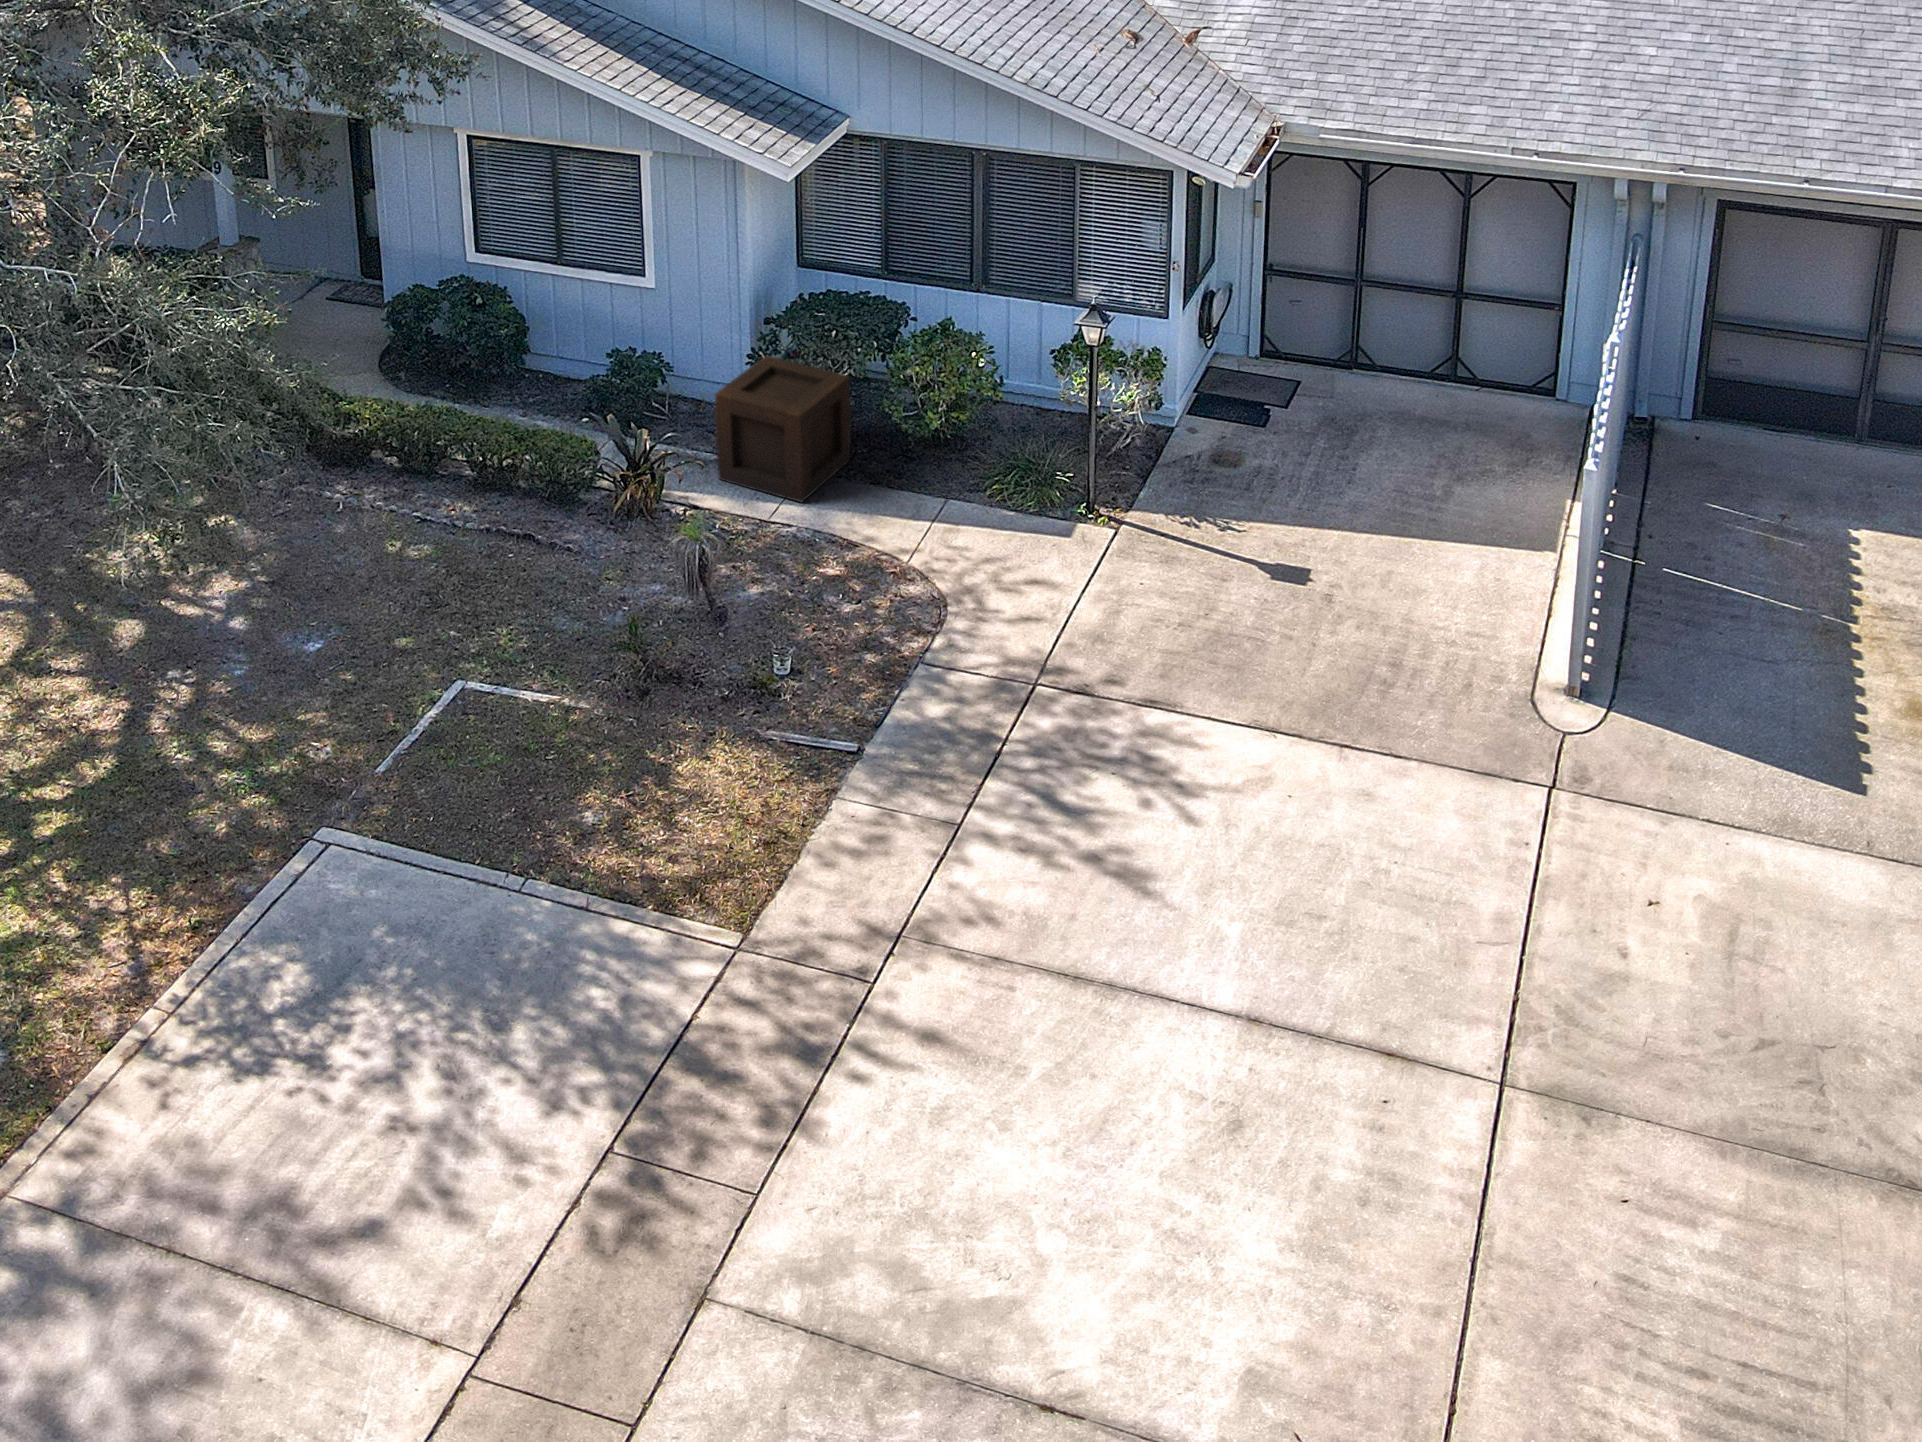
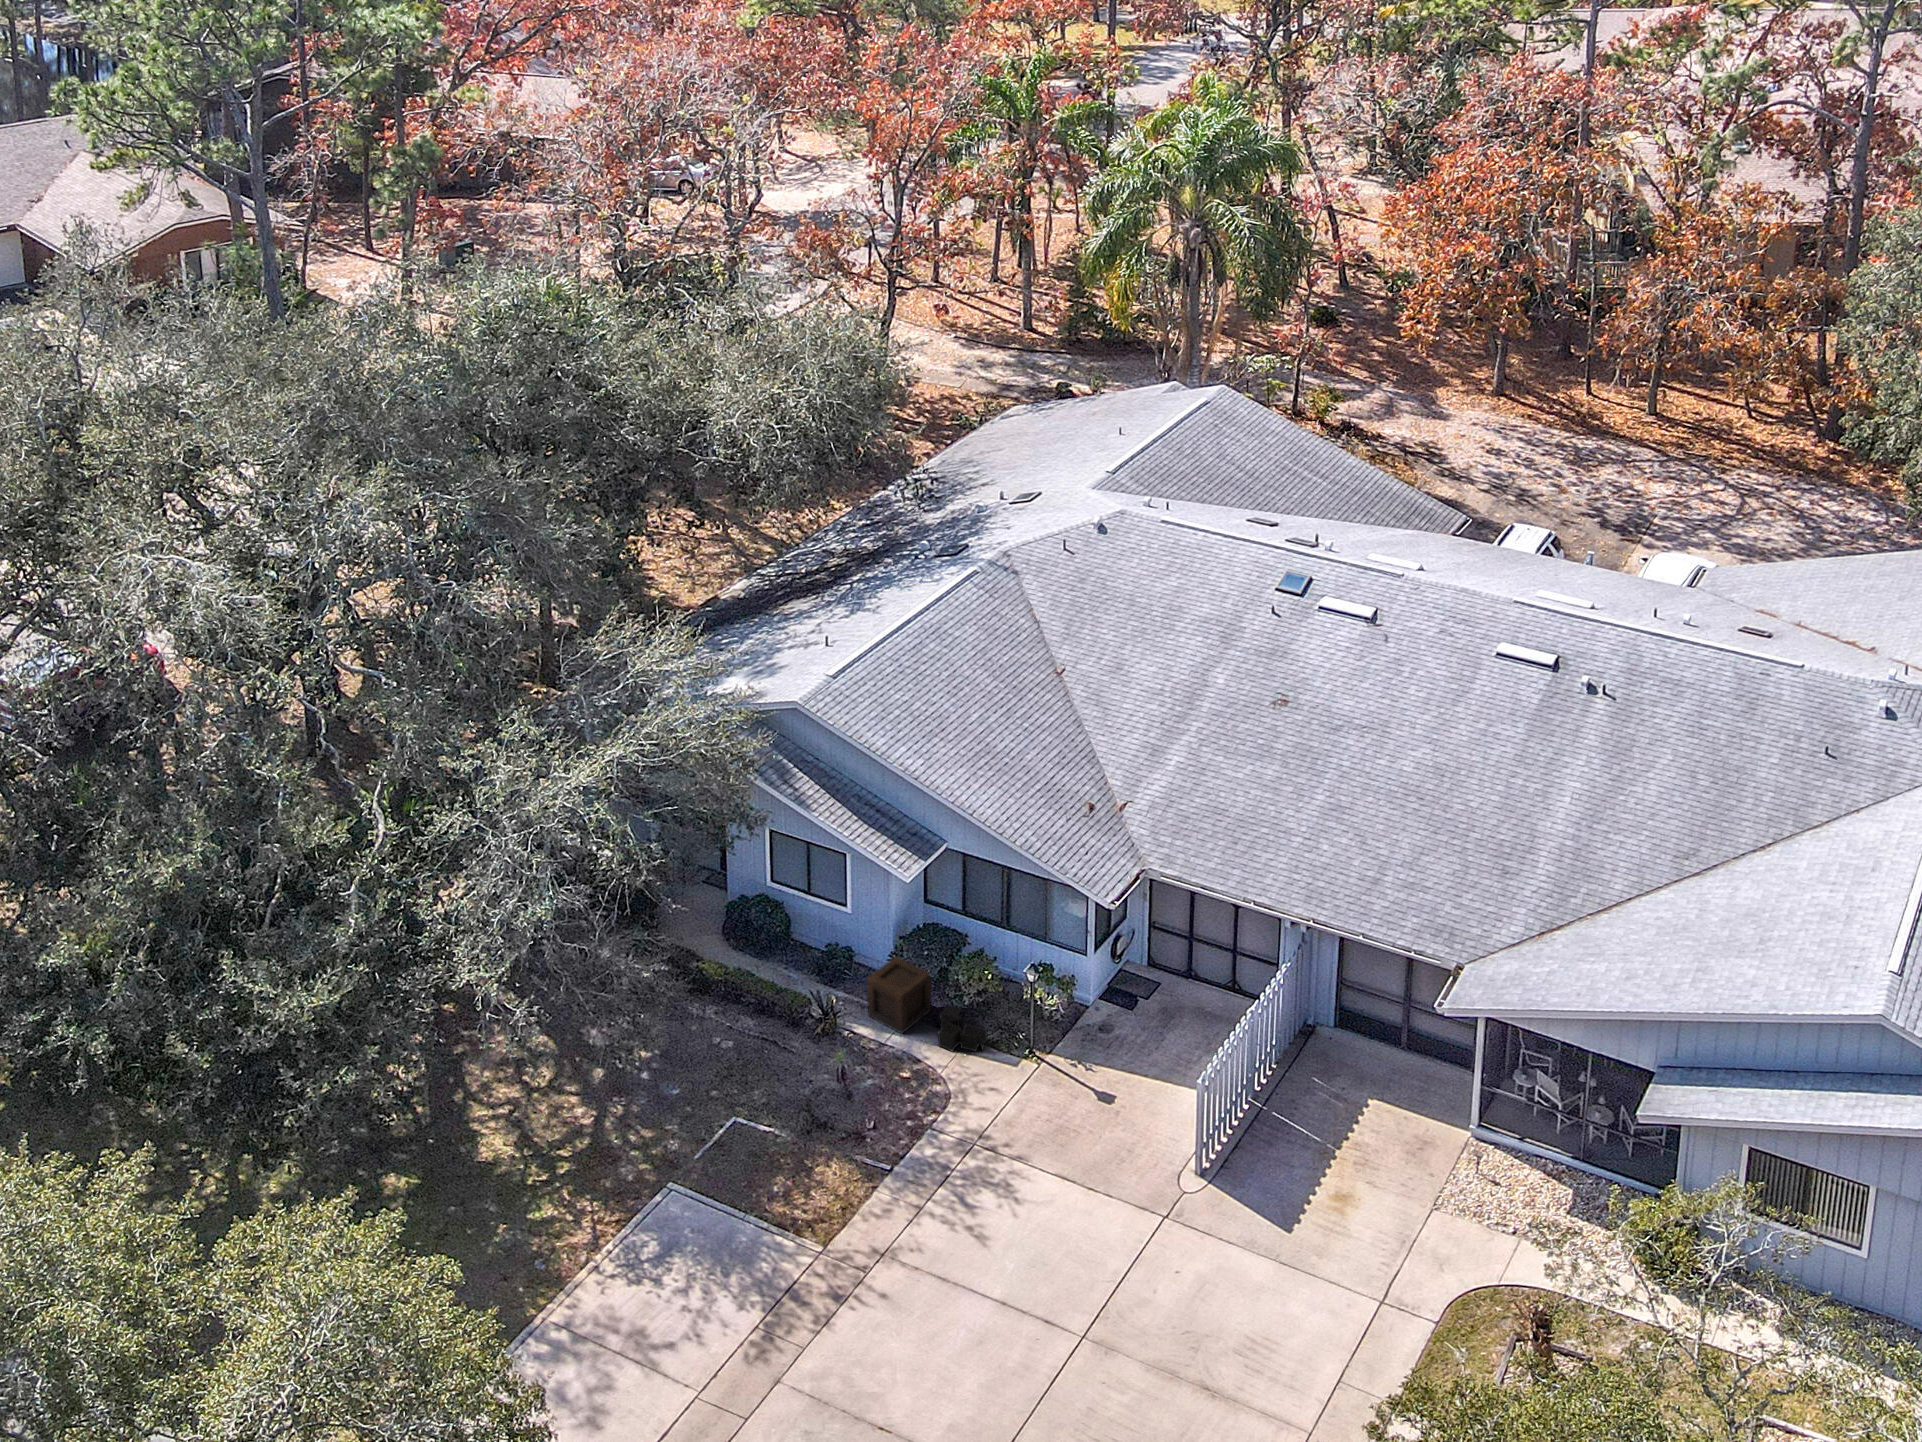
storage bin: none [877,438,989,527] -> present [938,1005,987,1051]

